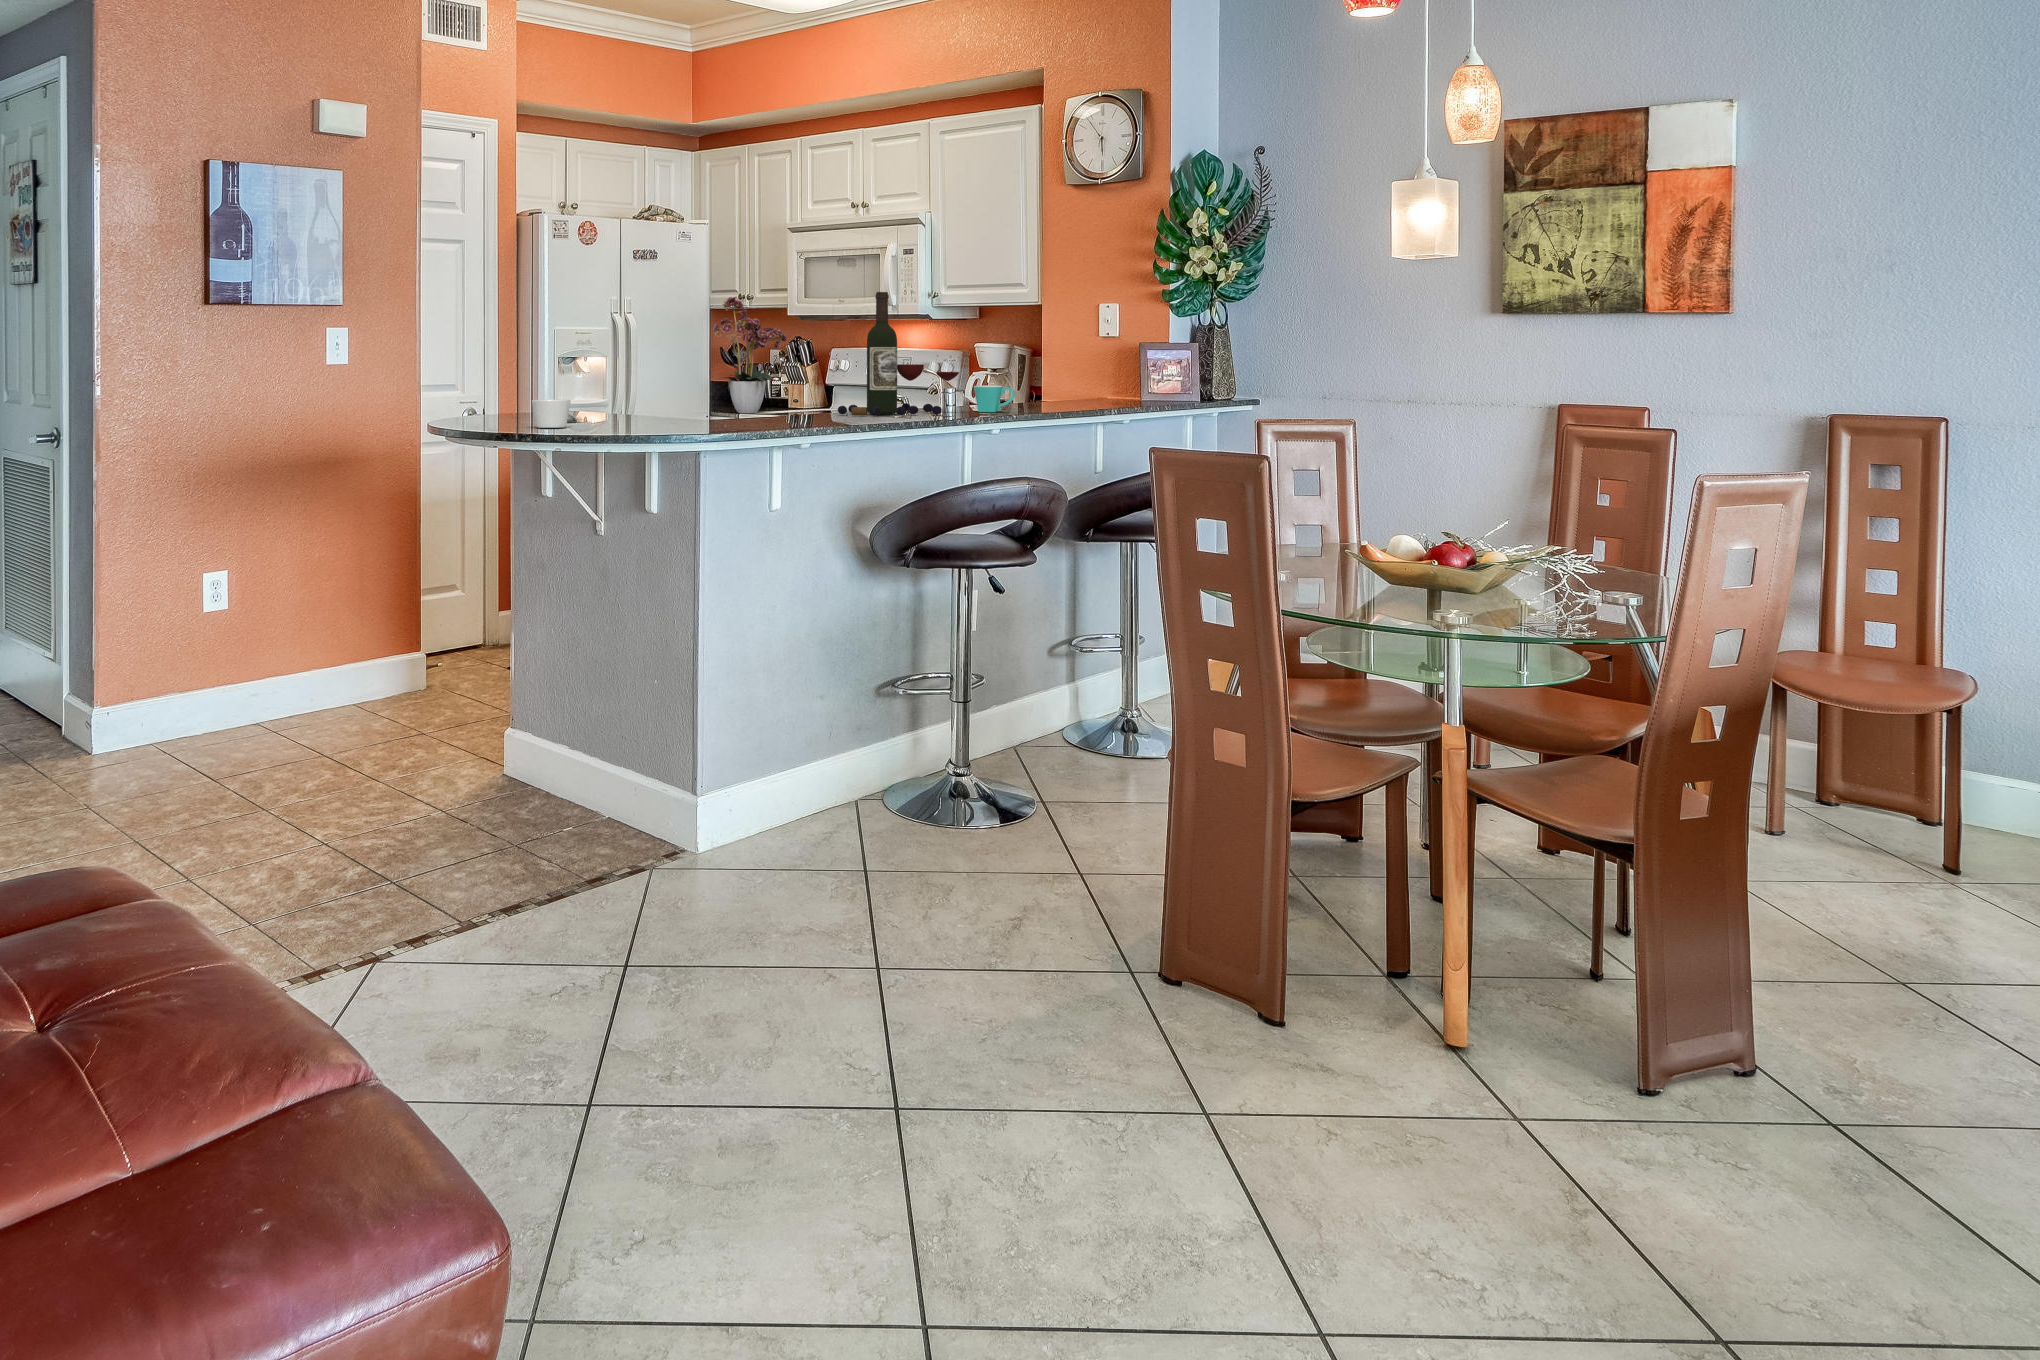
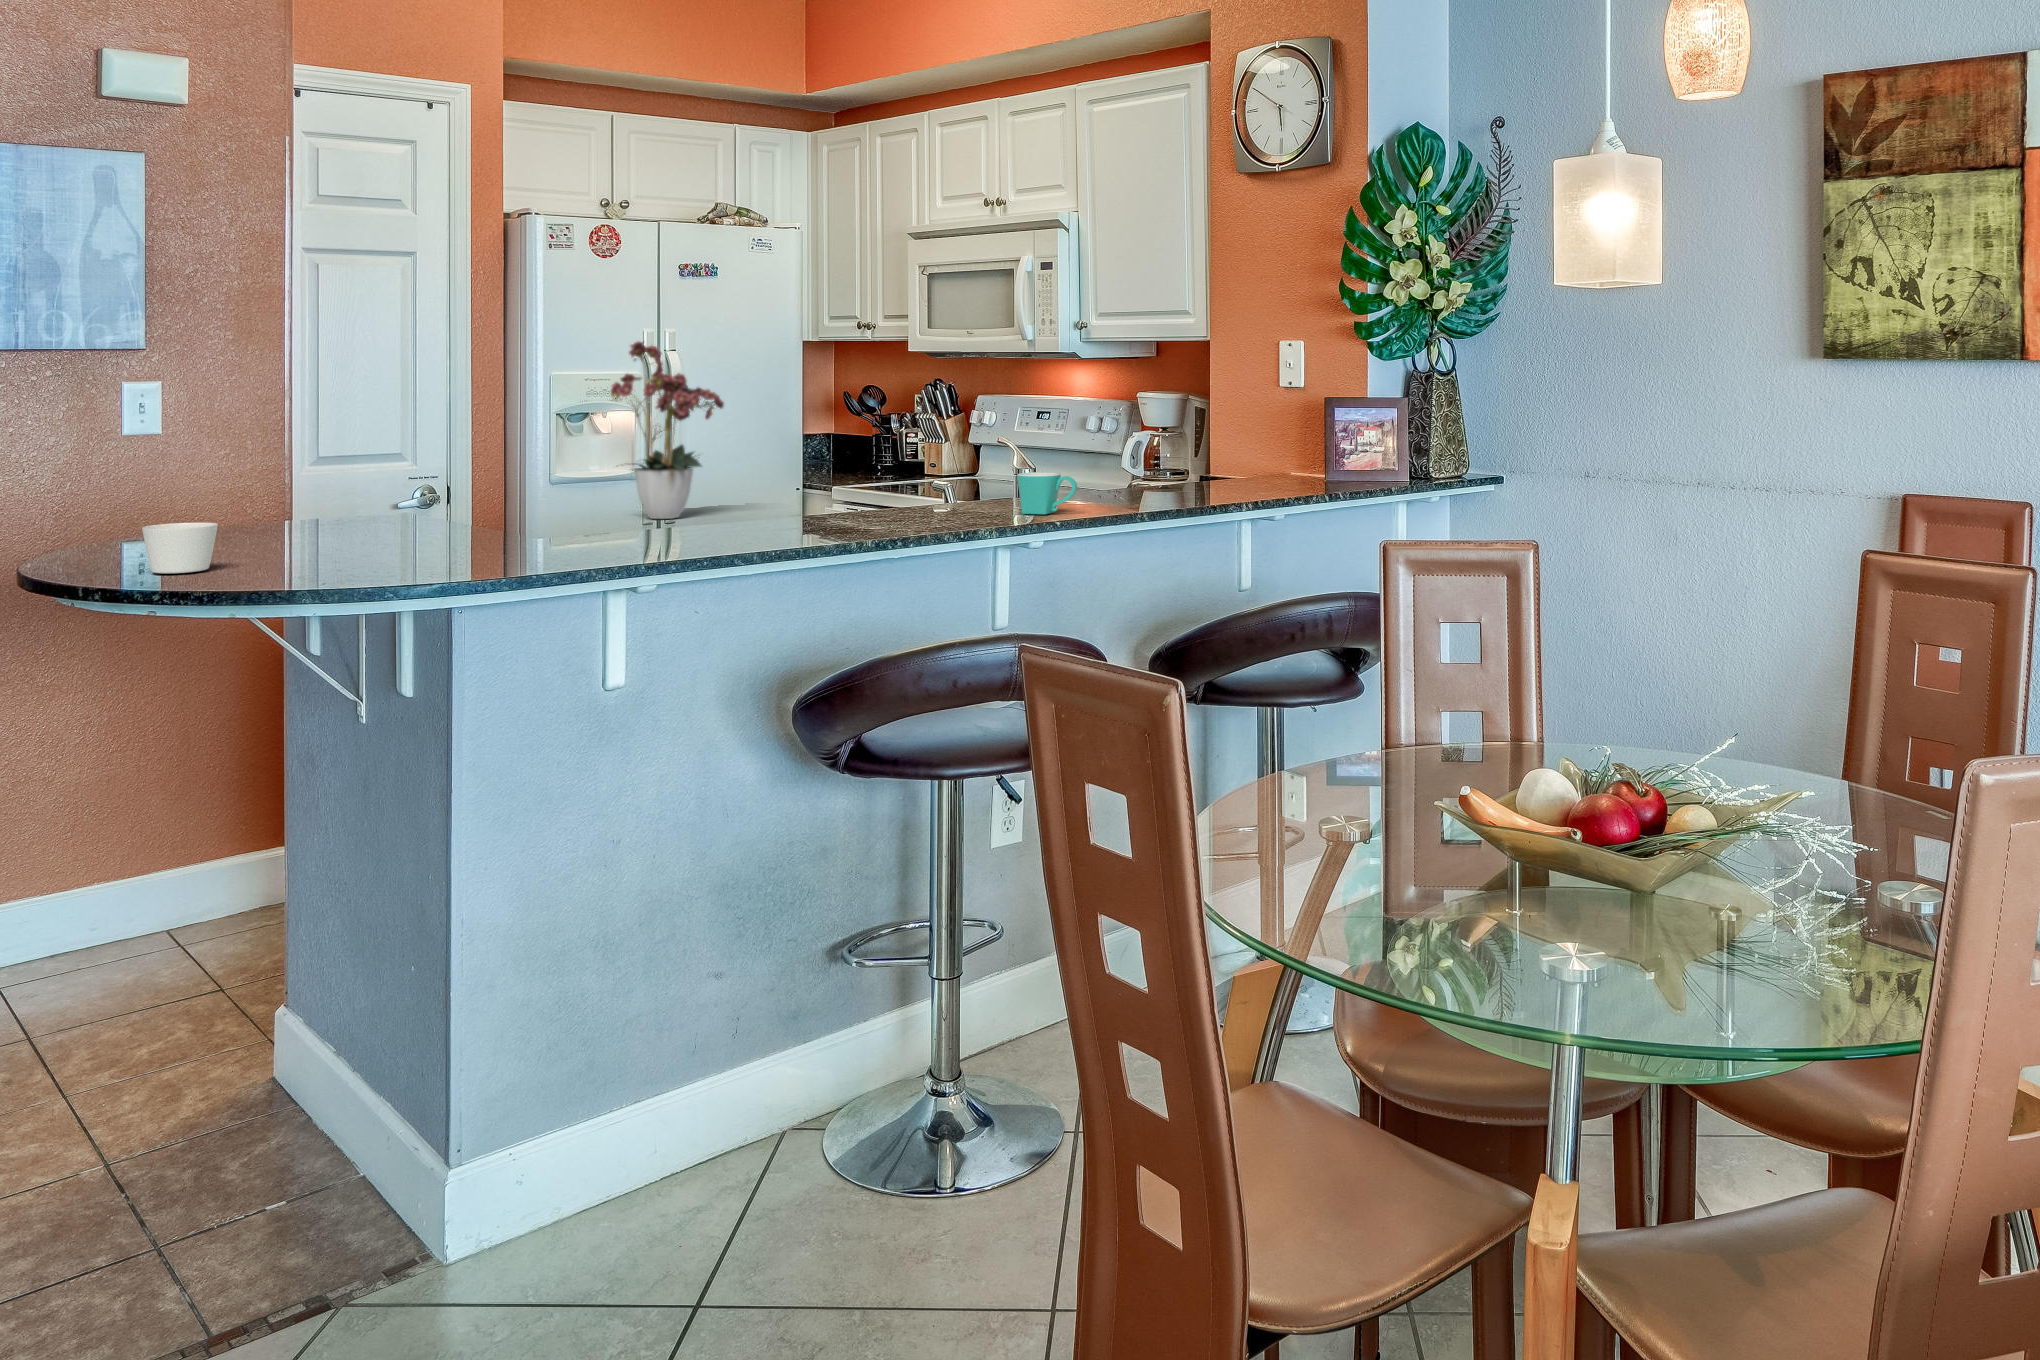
wine bottle: present [838,292,959,416] -> none [784,334,986,527]

